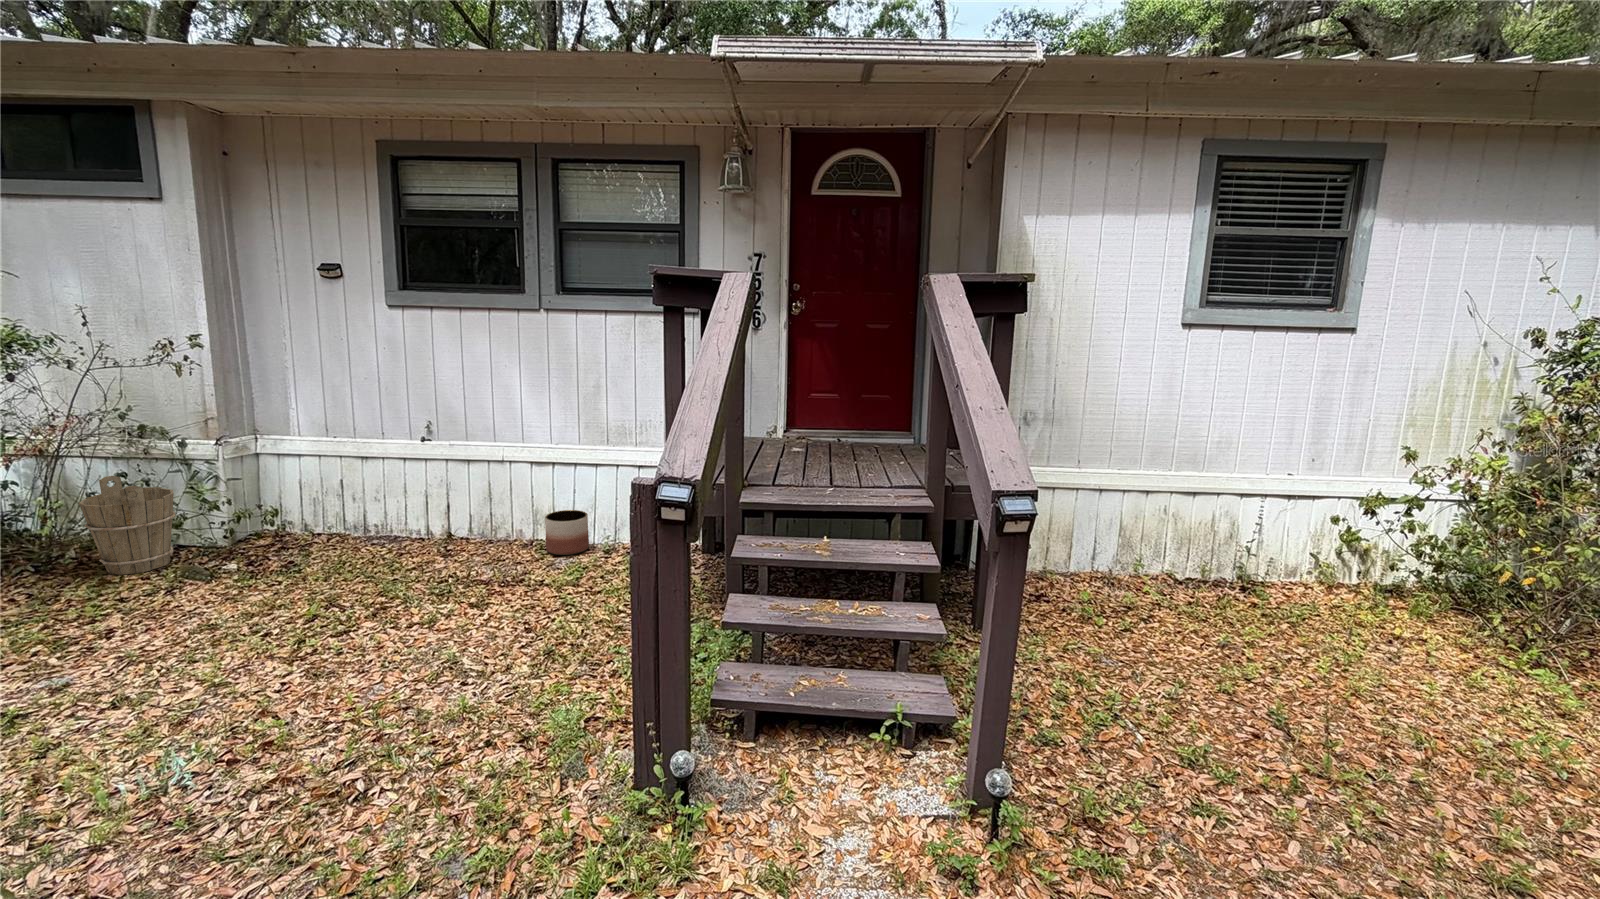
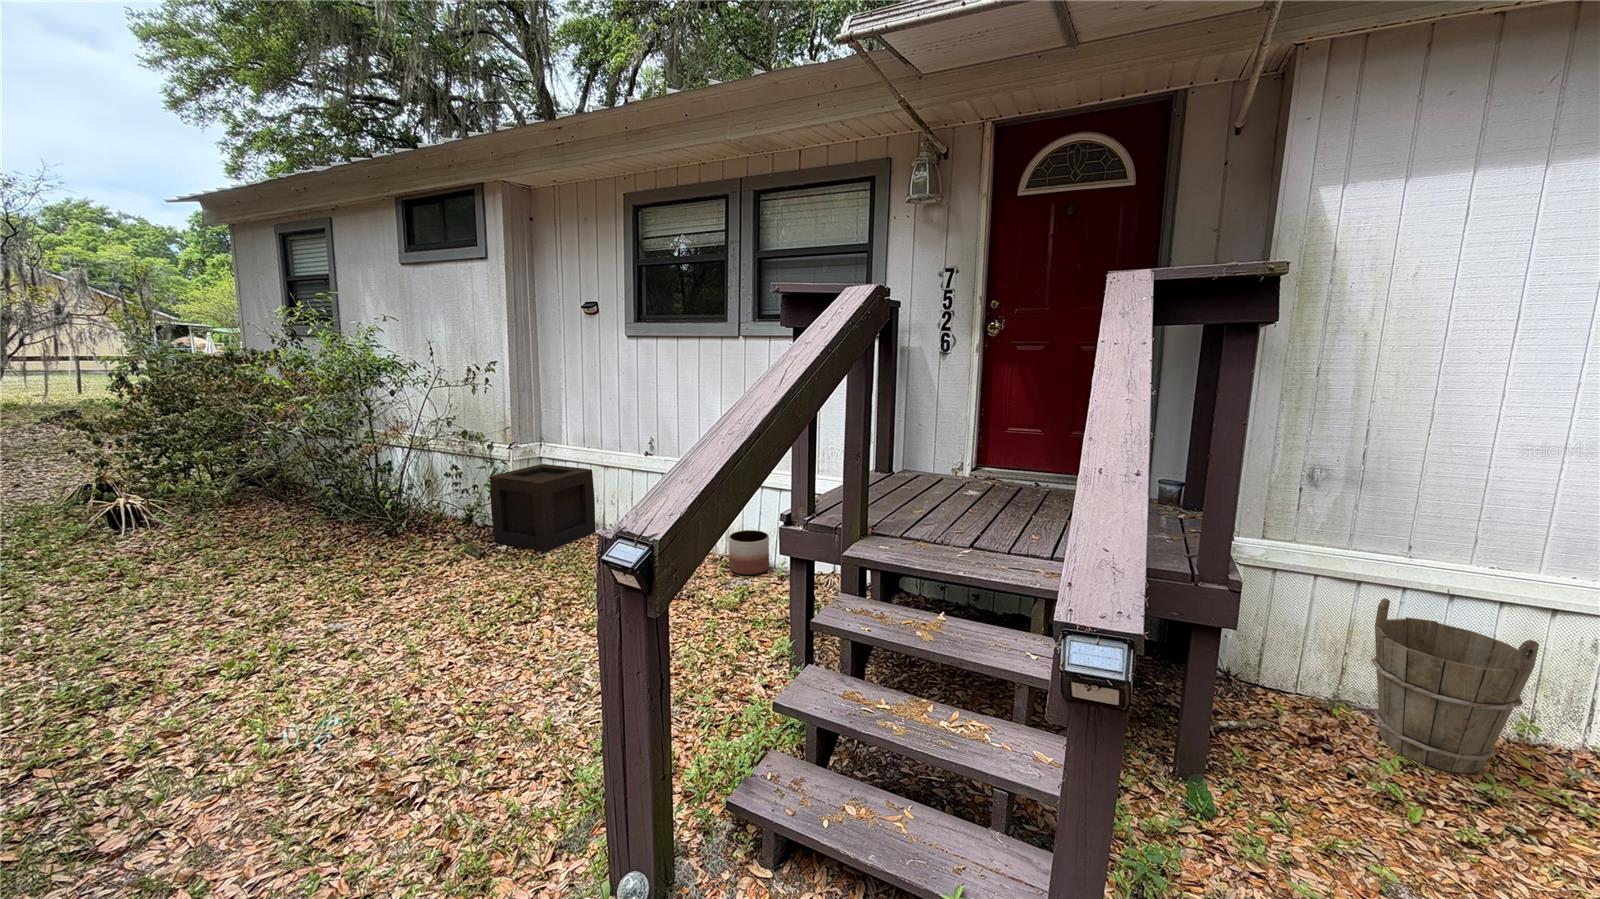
wooden crate: none [201,462,350,564] -> present [490,464,595,552]
bucket: present [79,476,175,575] -> present [1371,598,1539,774]

